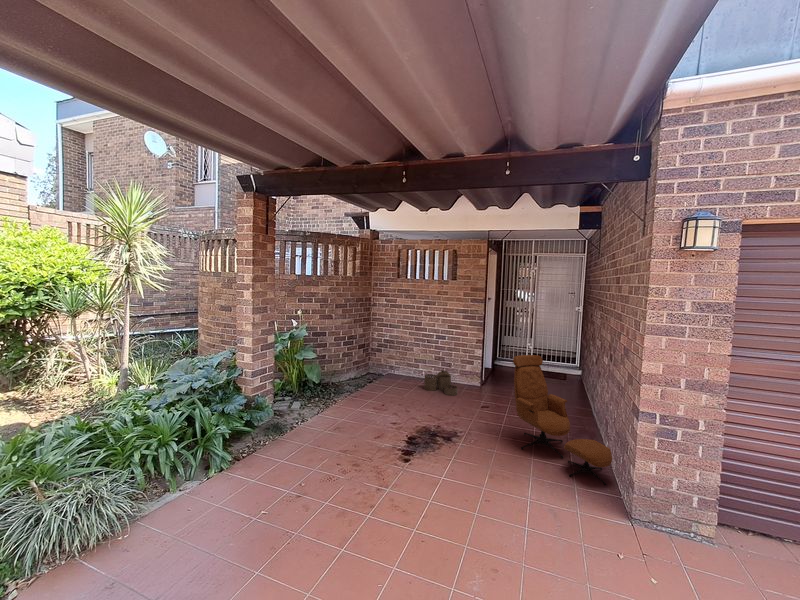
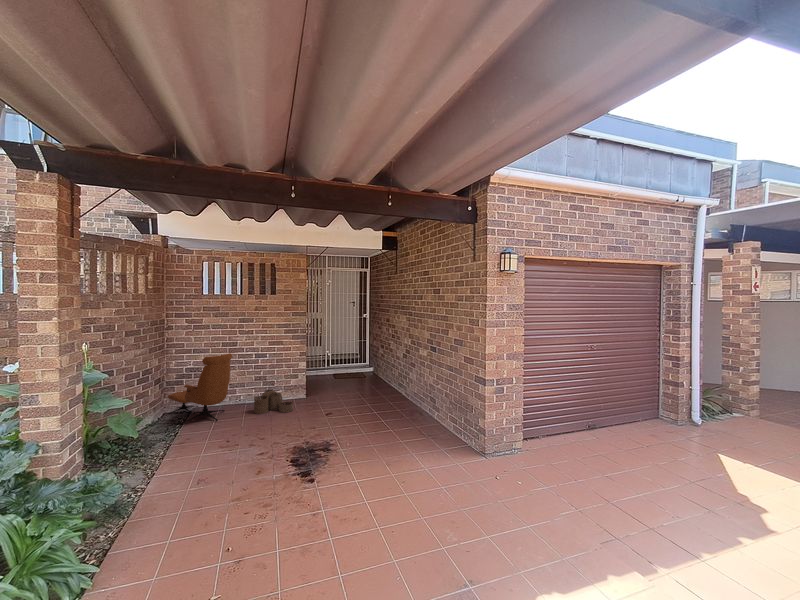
lounge chair: present [513,355,612,485] -> present [168,353,232,424]

